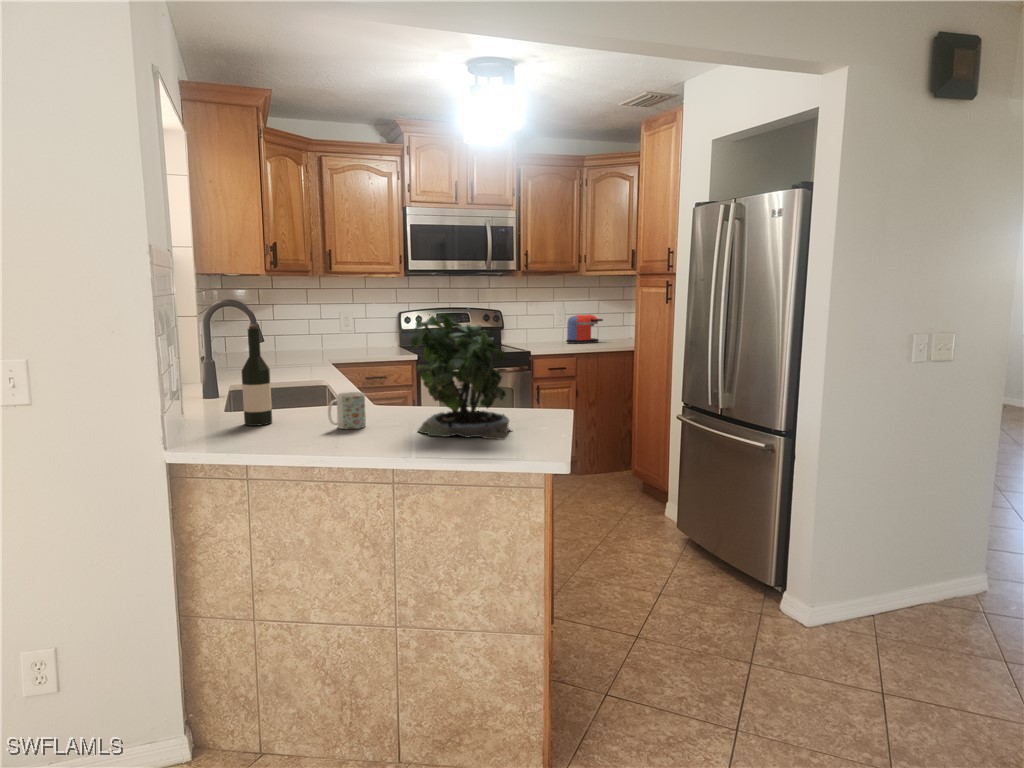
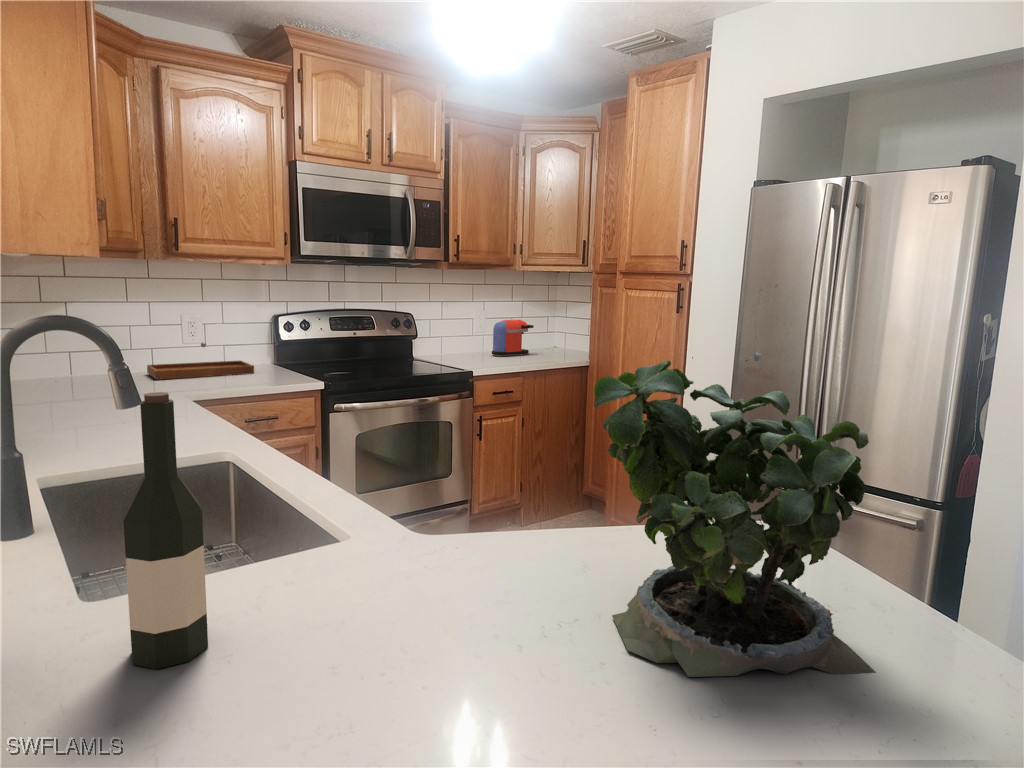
tray: none [318,331,383,354] -> present [147,342,254,380]
mug: present [328,392,366,429] -> none [402,550,477,660]

